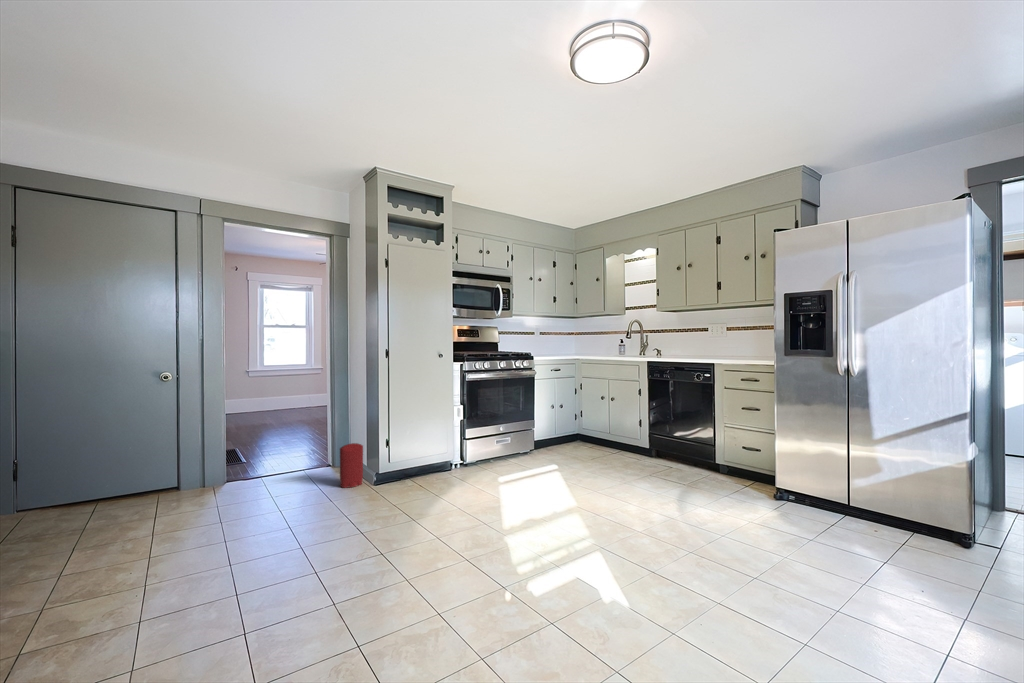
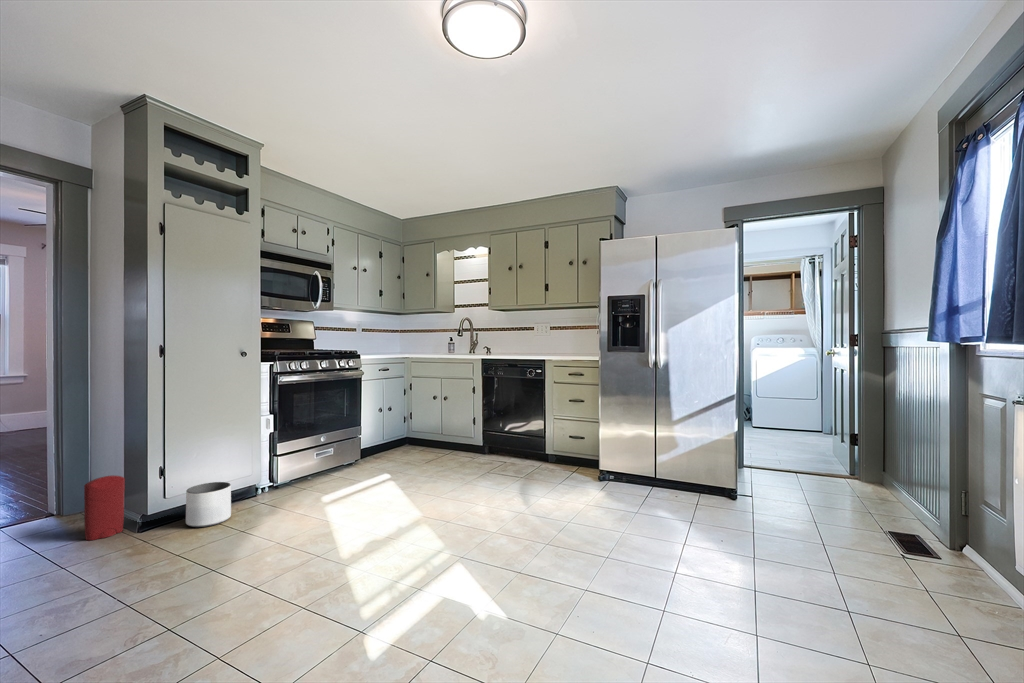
planter: none [400,456,430,489] -> present [186,482,231,527]

